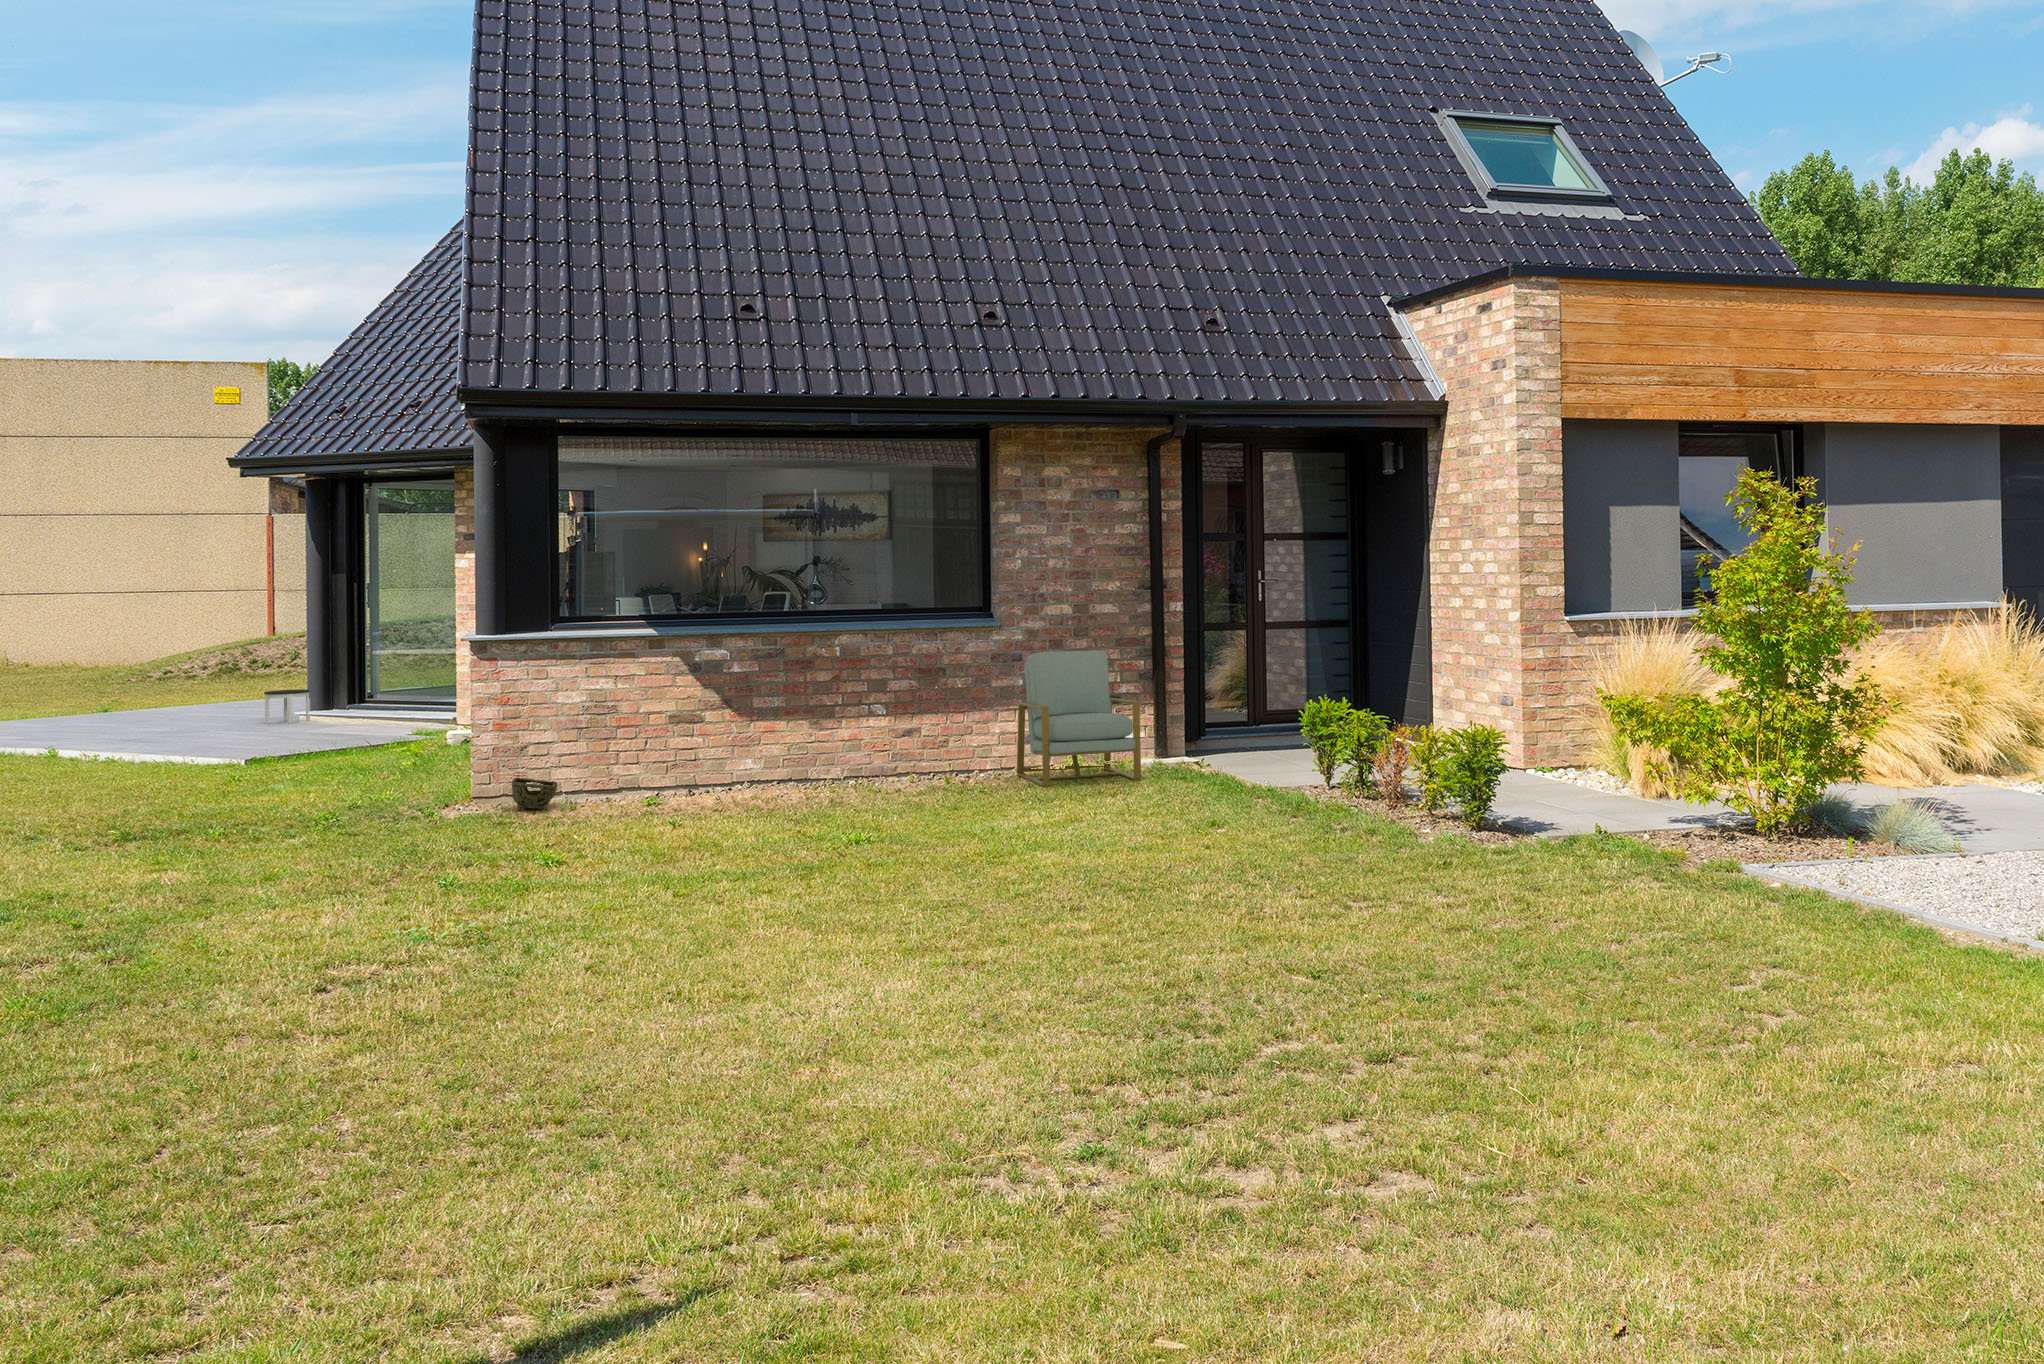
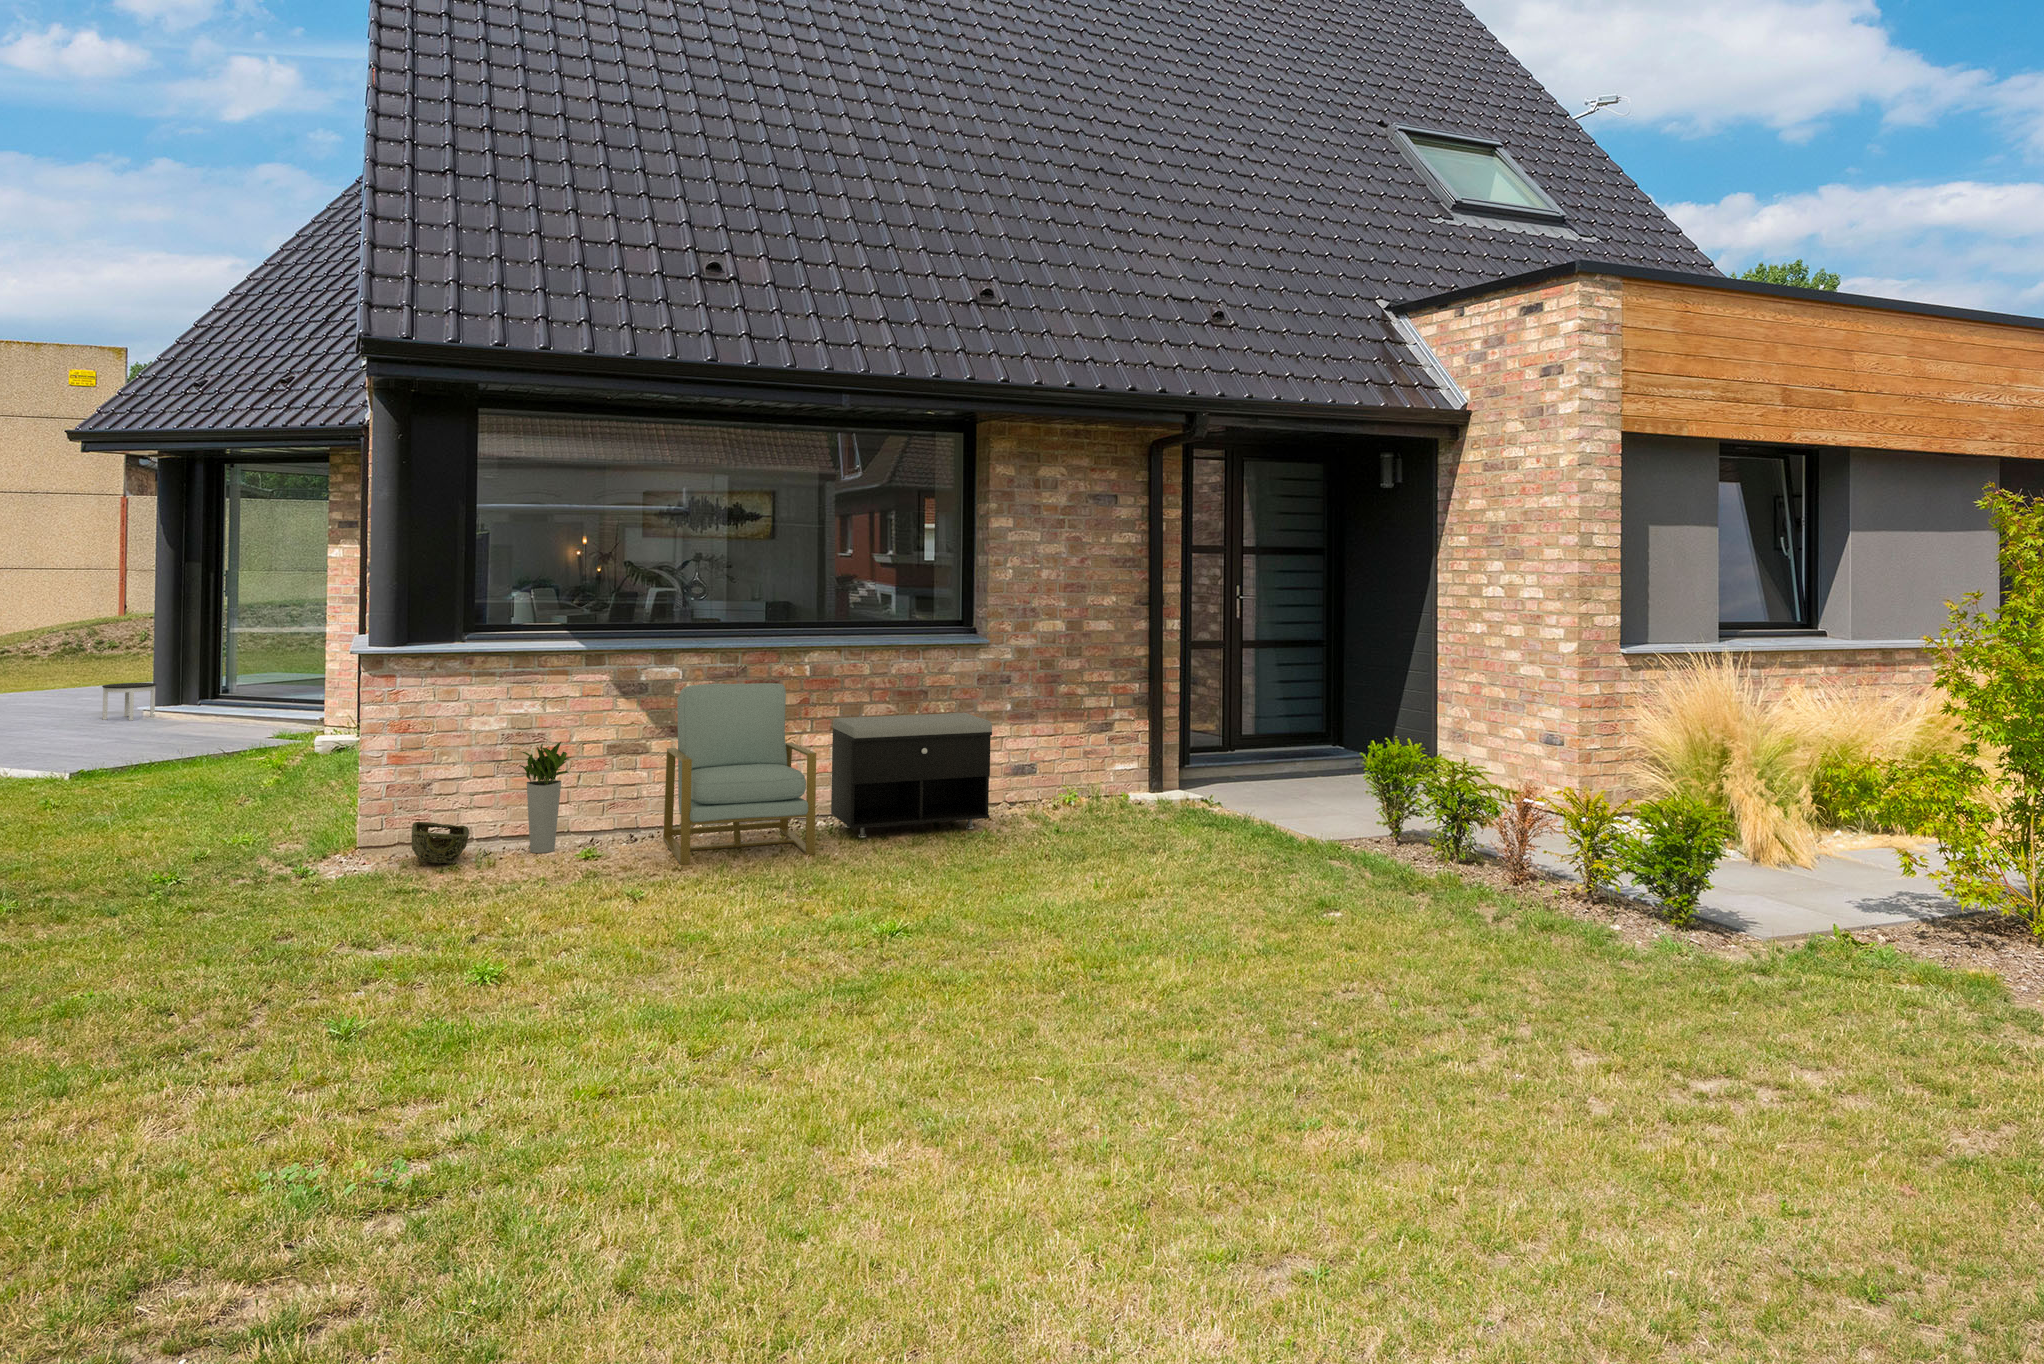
chair: present [1017,651,1141,787] -> present [663,683,816,865]
storage bench: none [861,687,994,791] -> present [831,713,992,838]
planter: none [592,712,639,803] -> present [520,742,568,853]

